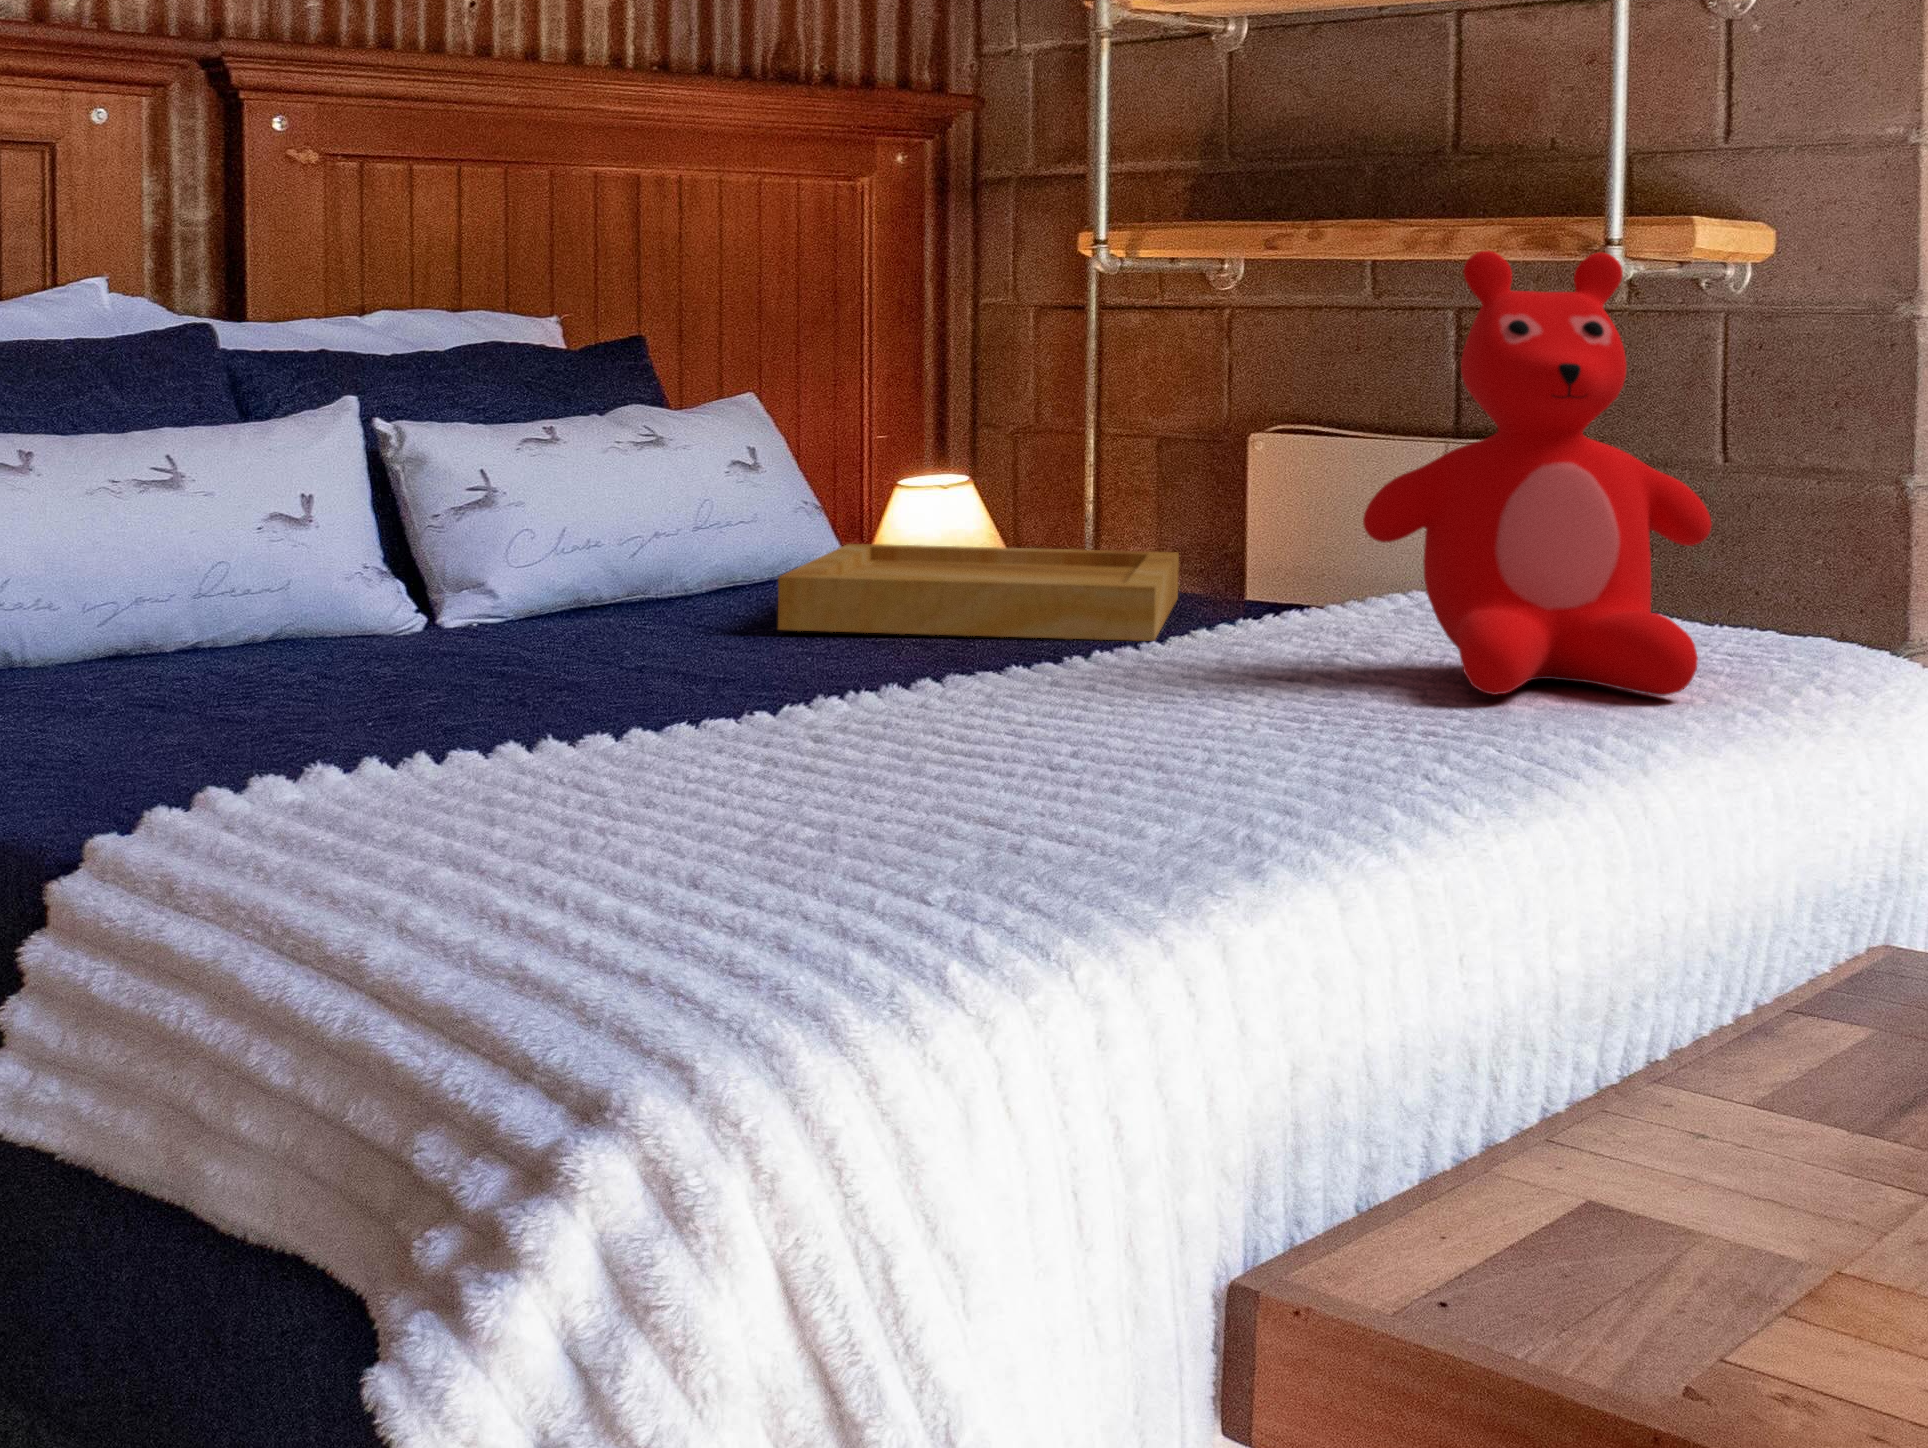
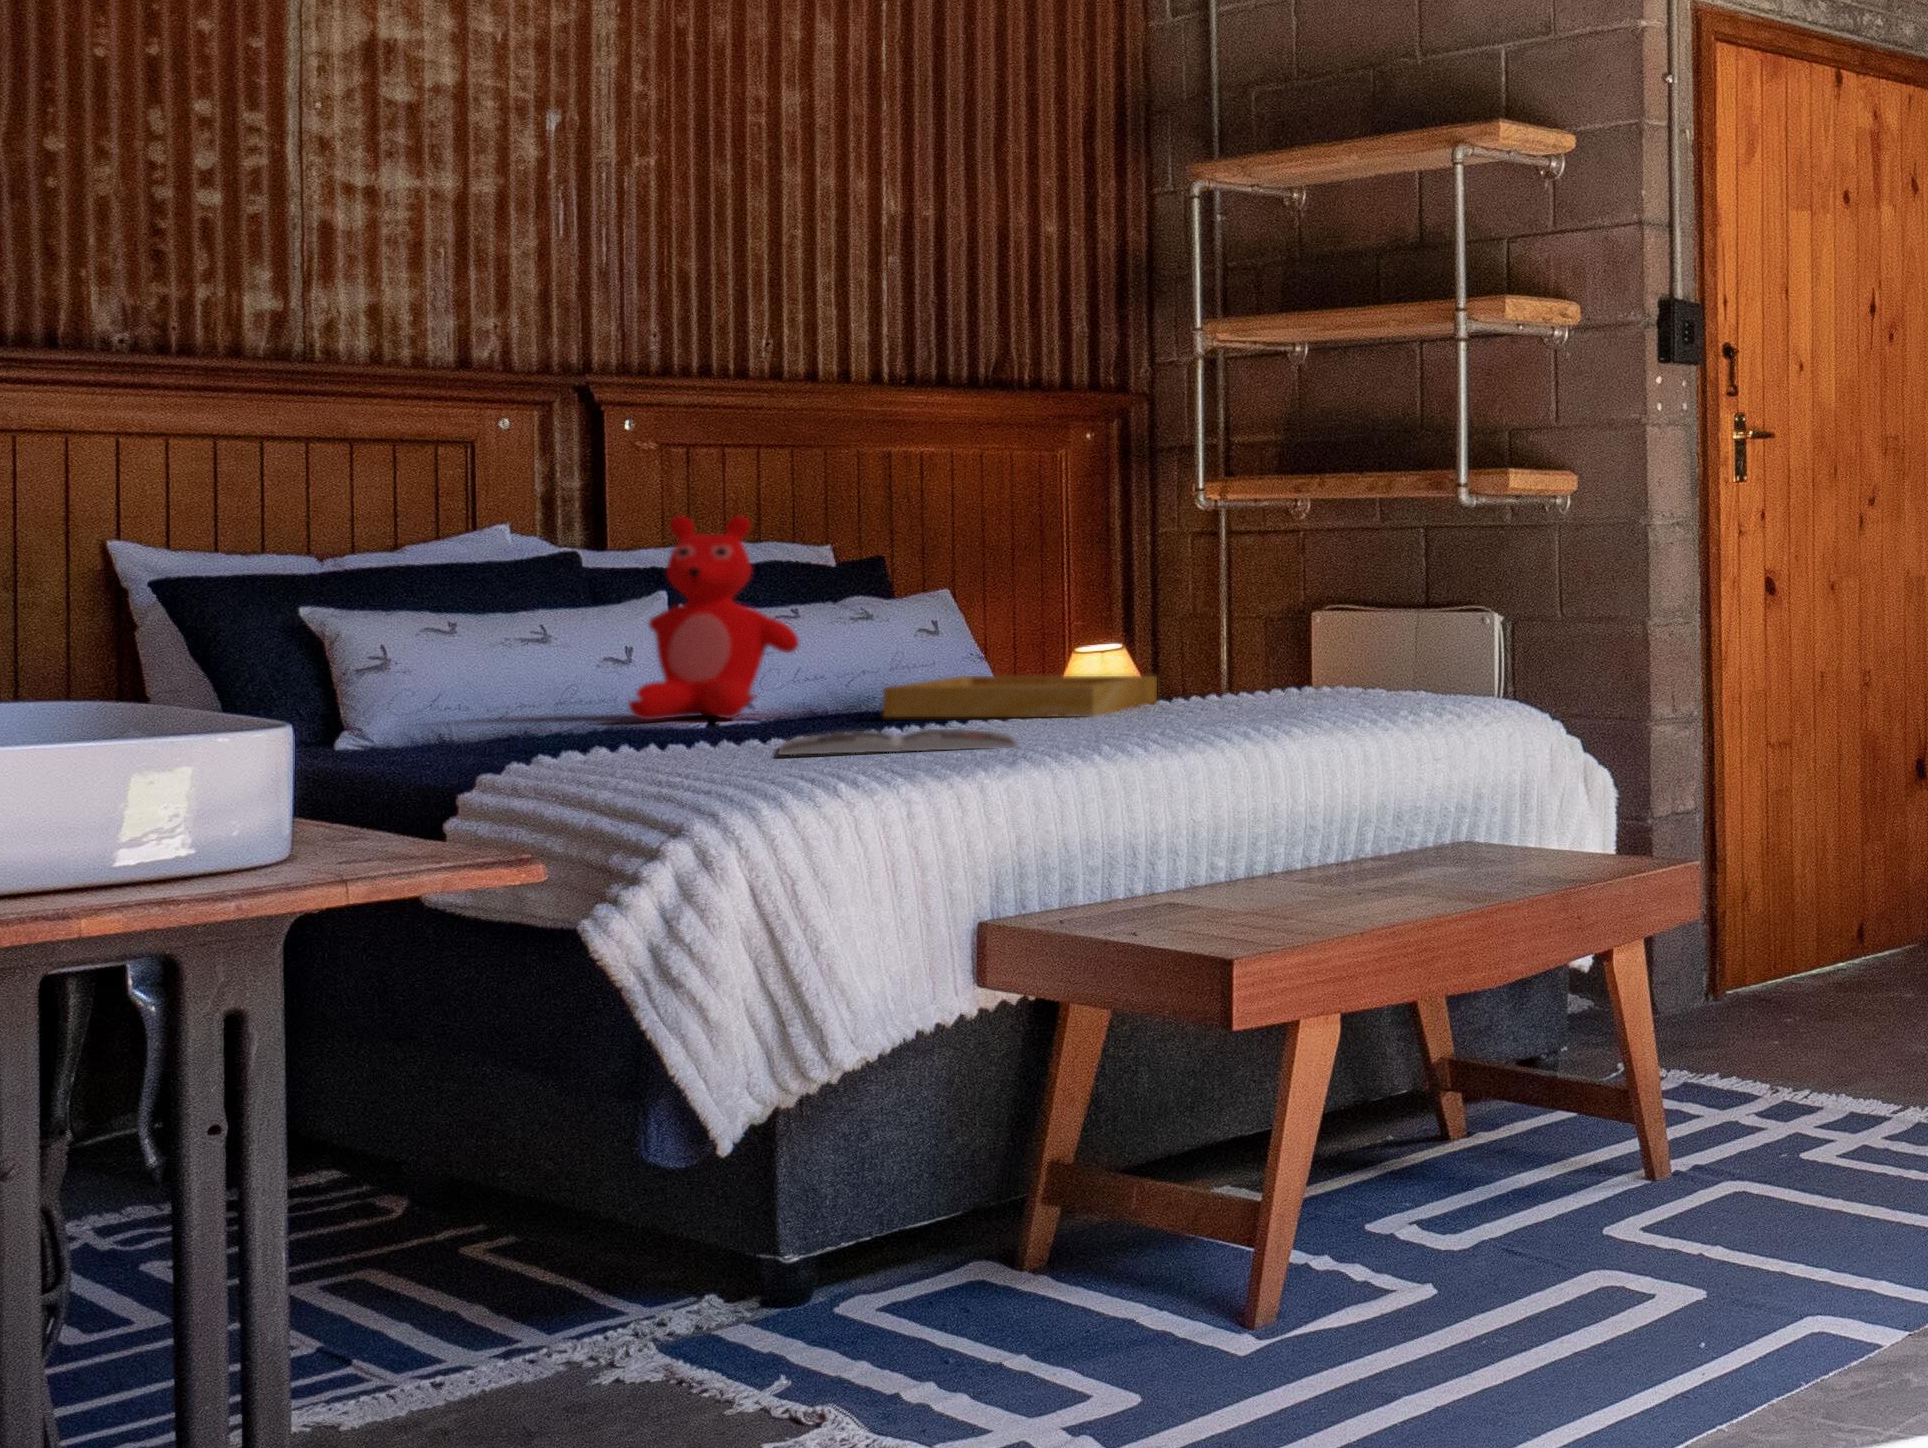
teddy bear: present [1363,250,1711,696] -> present [628,516,799,719]
magazine: none [720,696,1232,774] -> present [779,729,1018,755]

